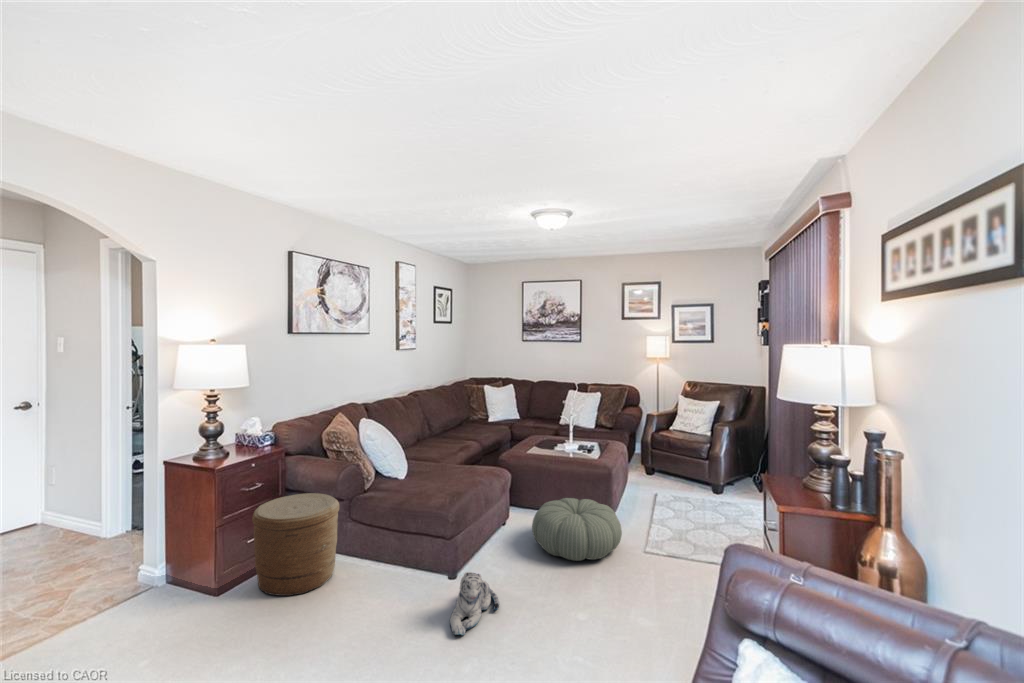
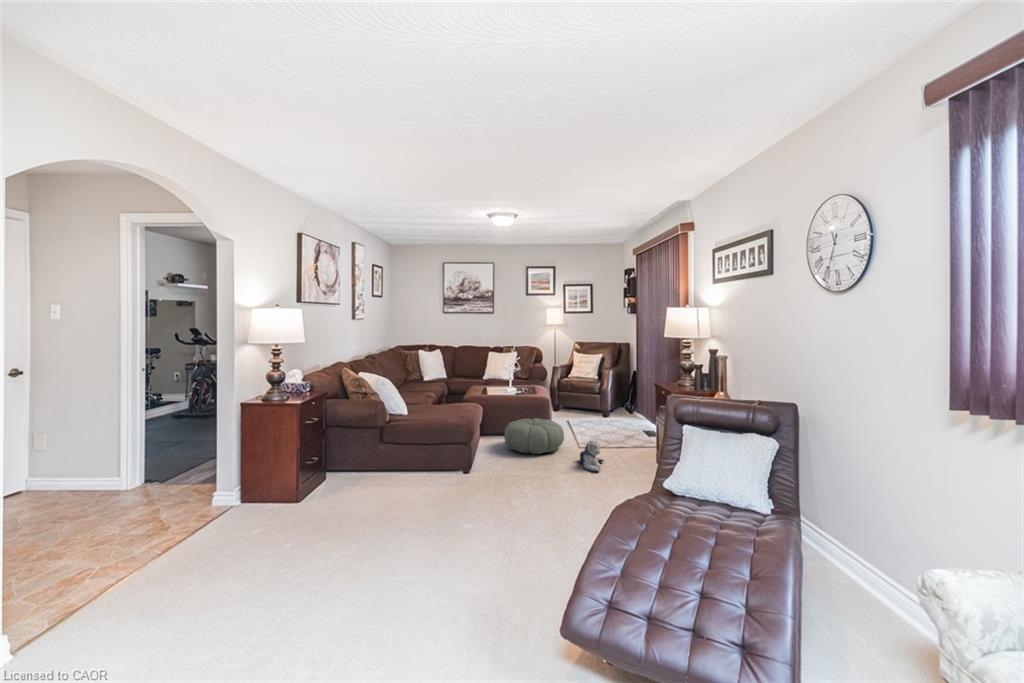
woven basket: present [252,493,339,596] -> none [324,423,386,491]
plush toy: present [450,572,499,635] -> present [579,441,604,472]

